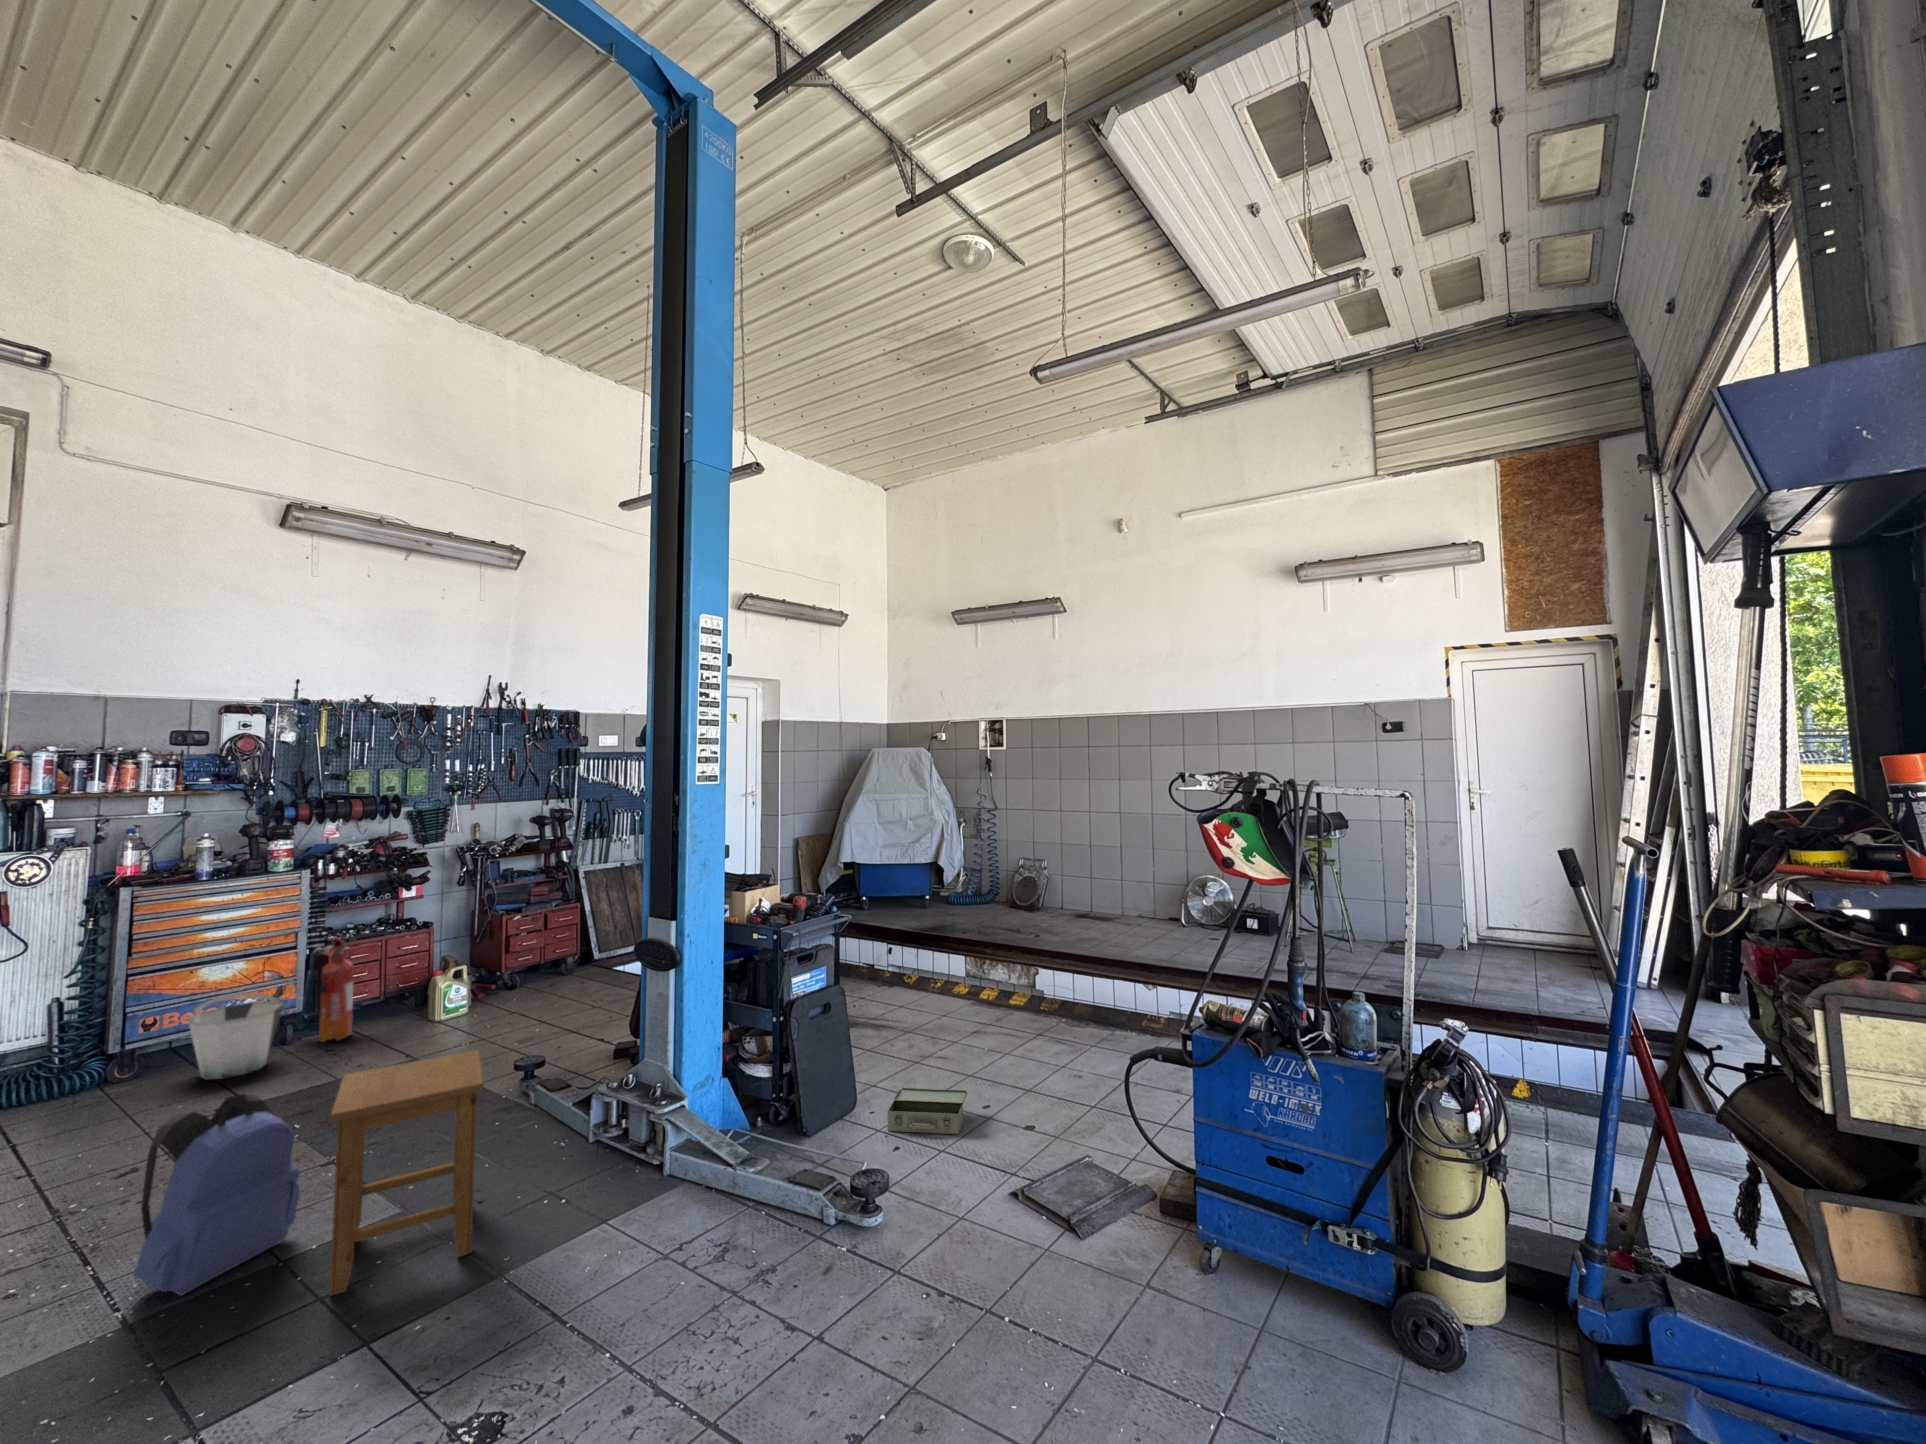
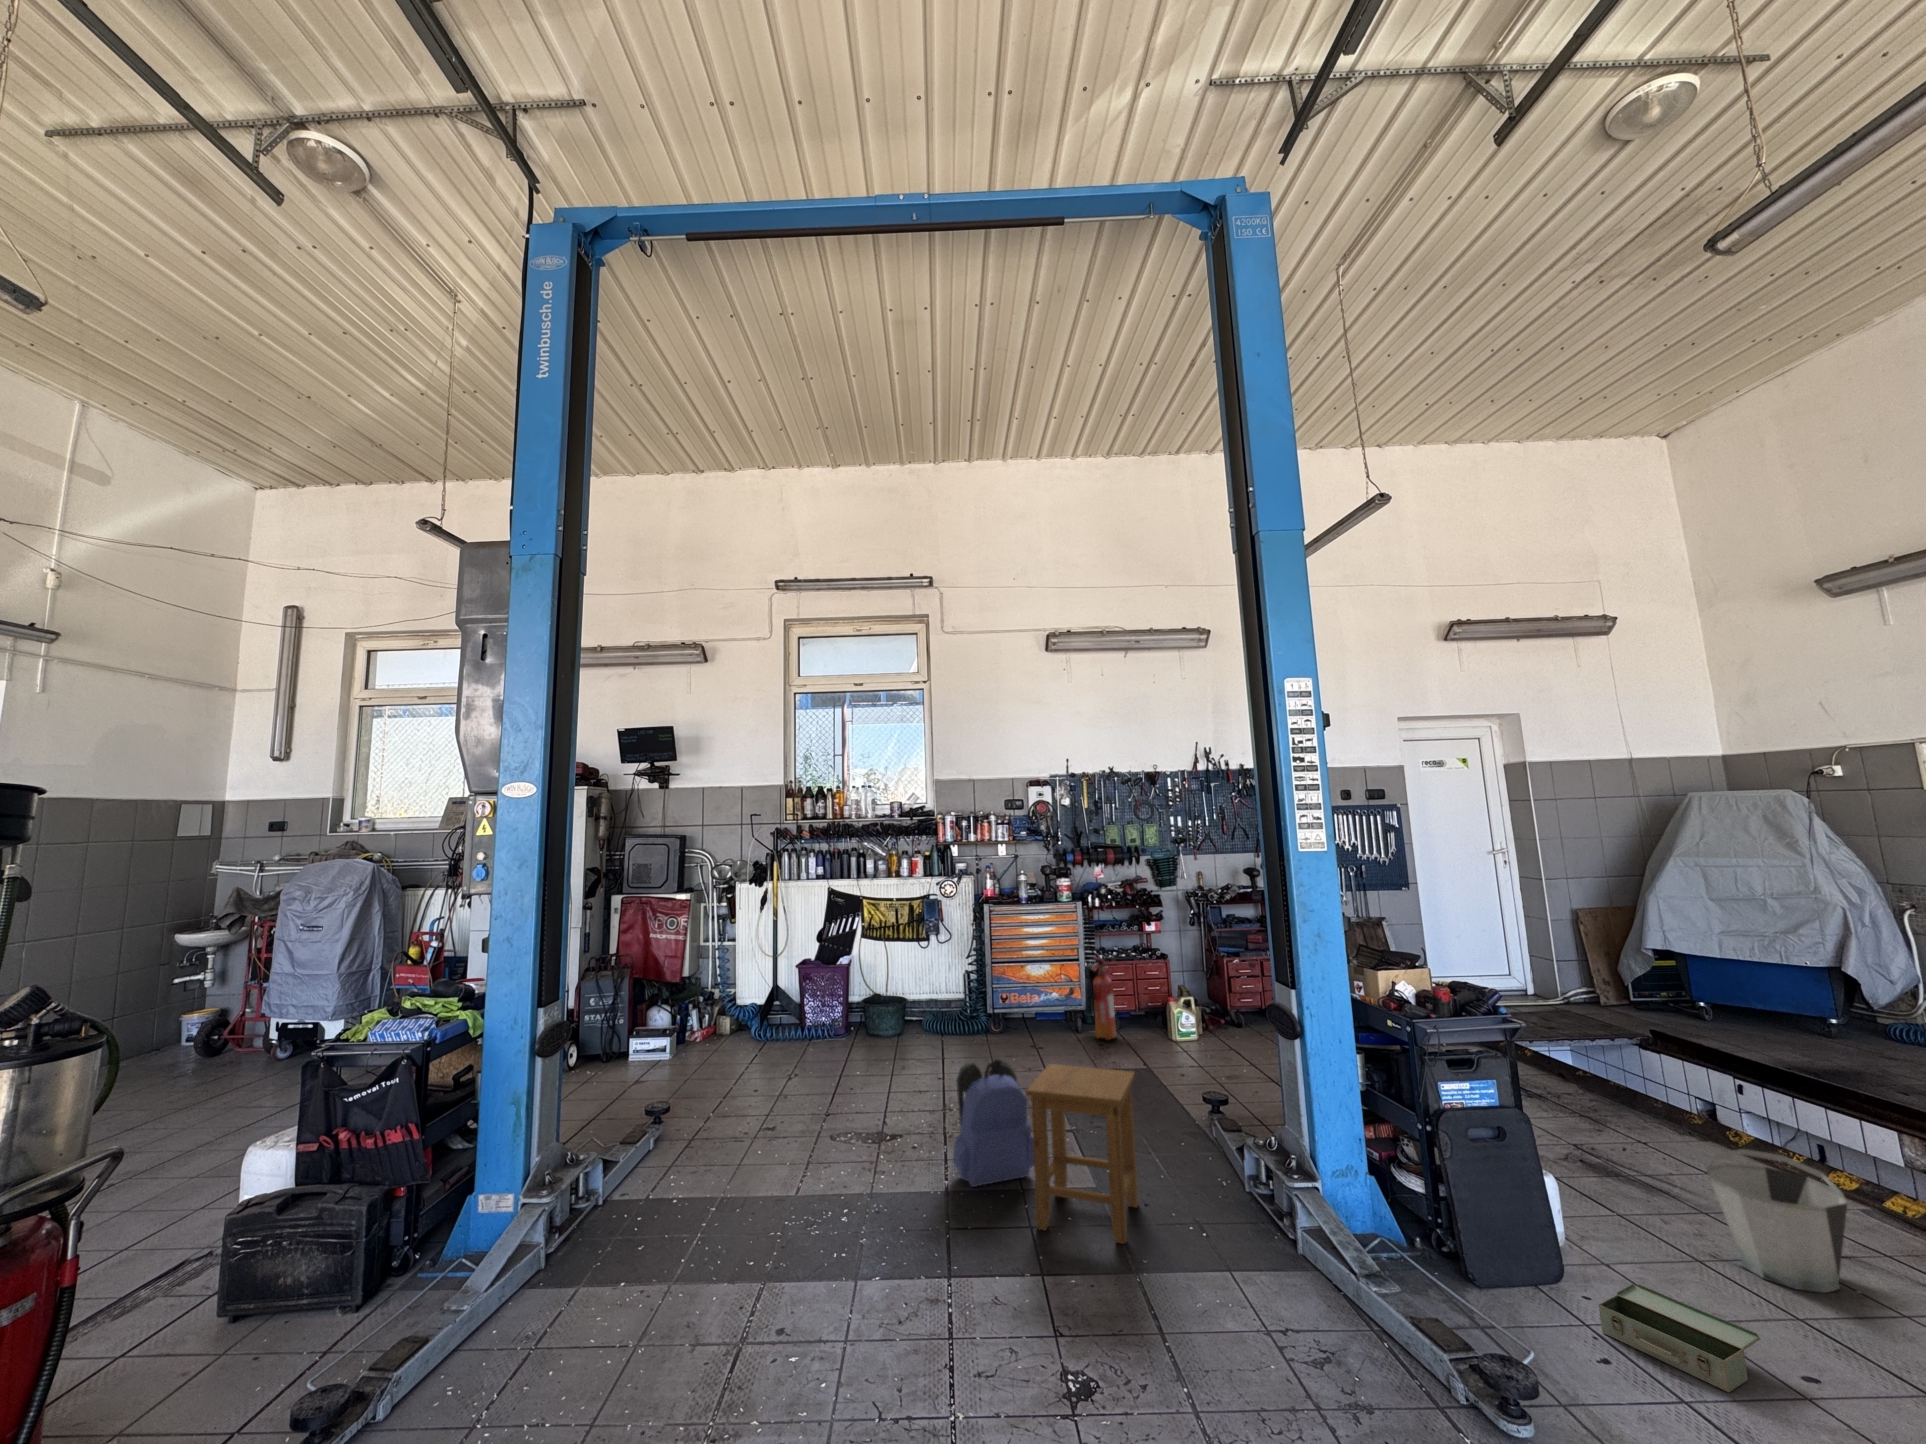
bucket: present [188,993,283,1080] -> present [1707,1149,1847,1293]

